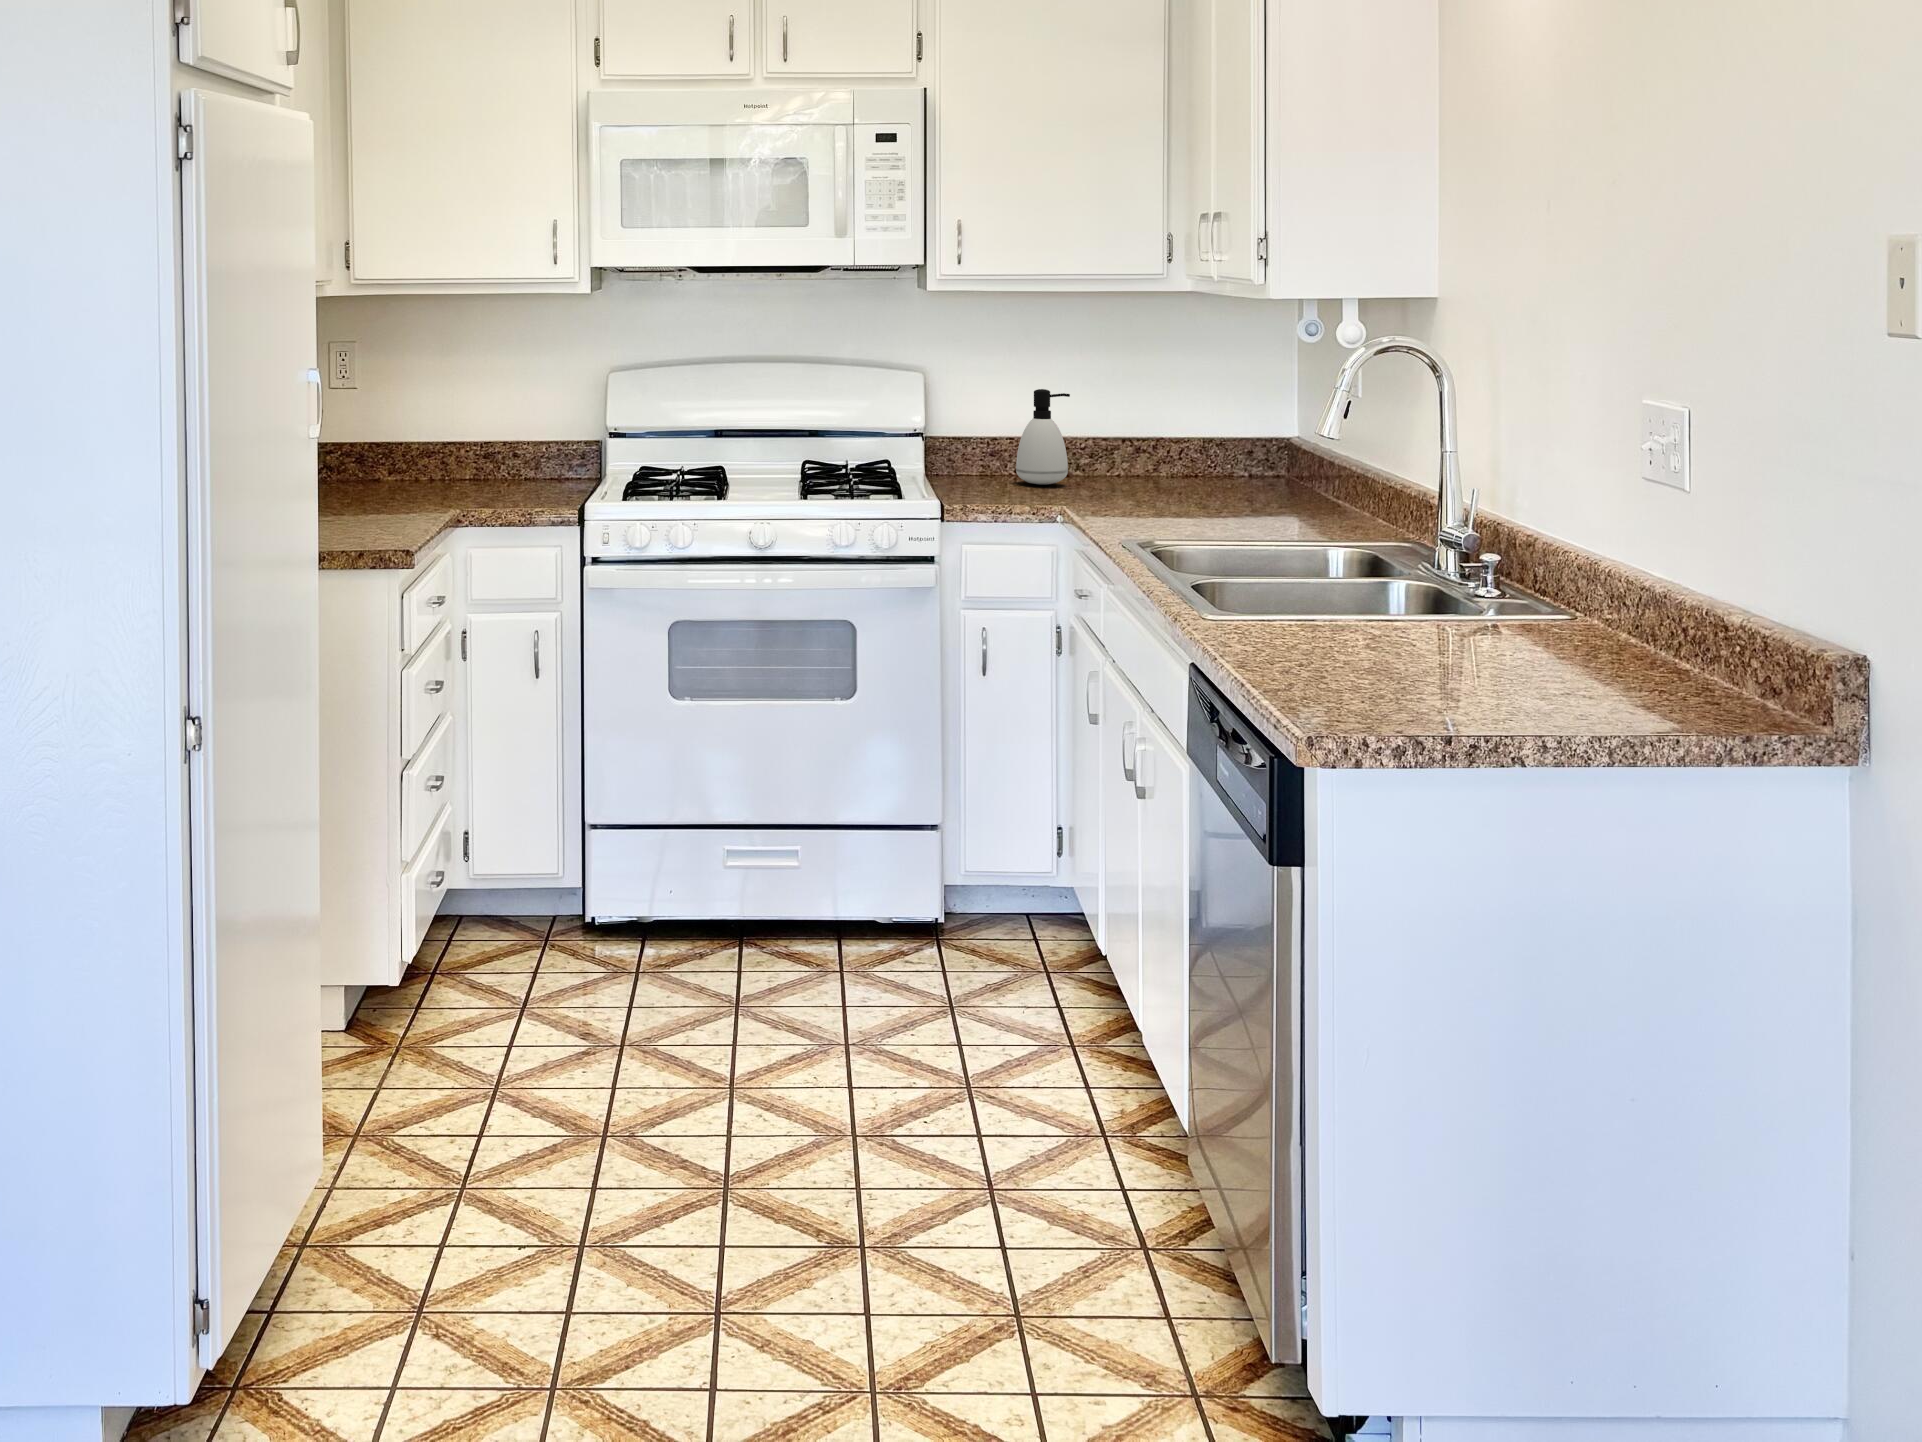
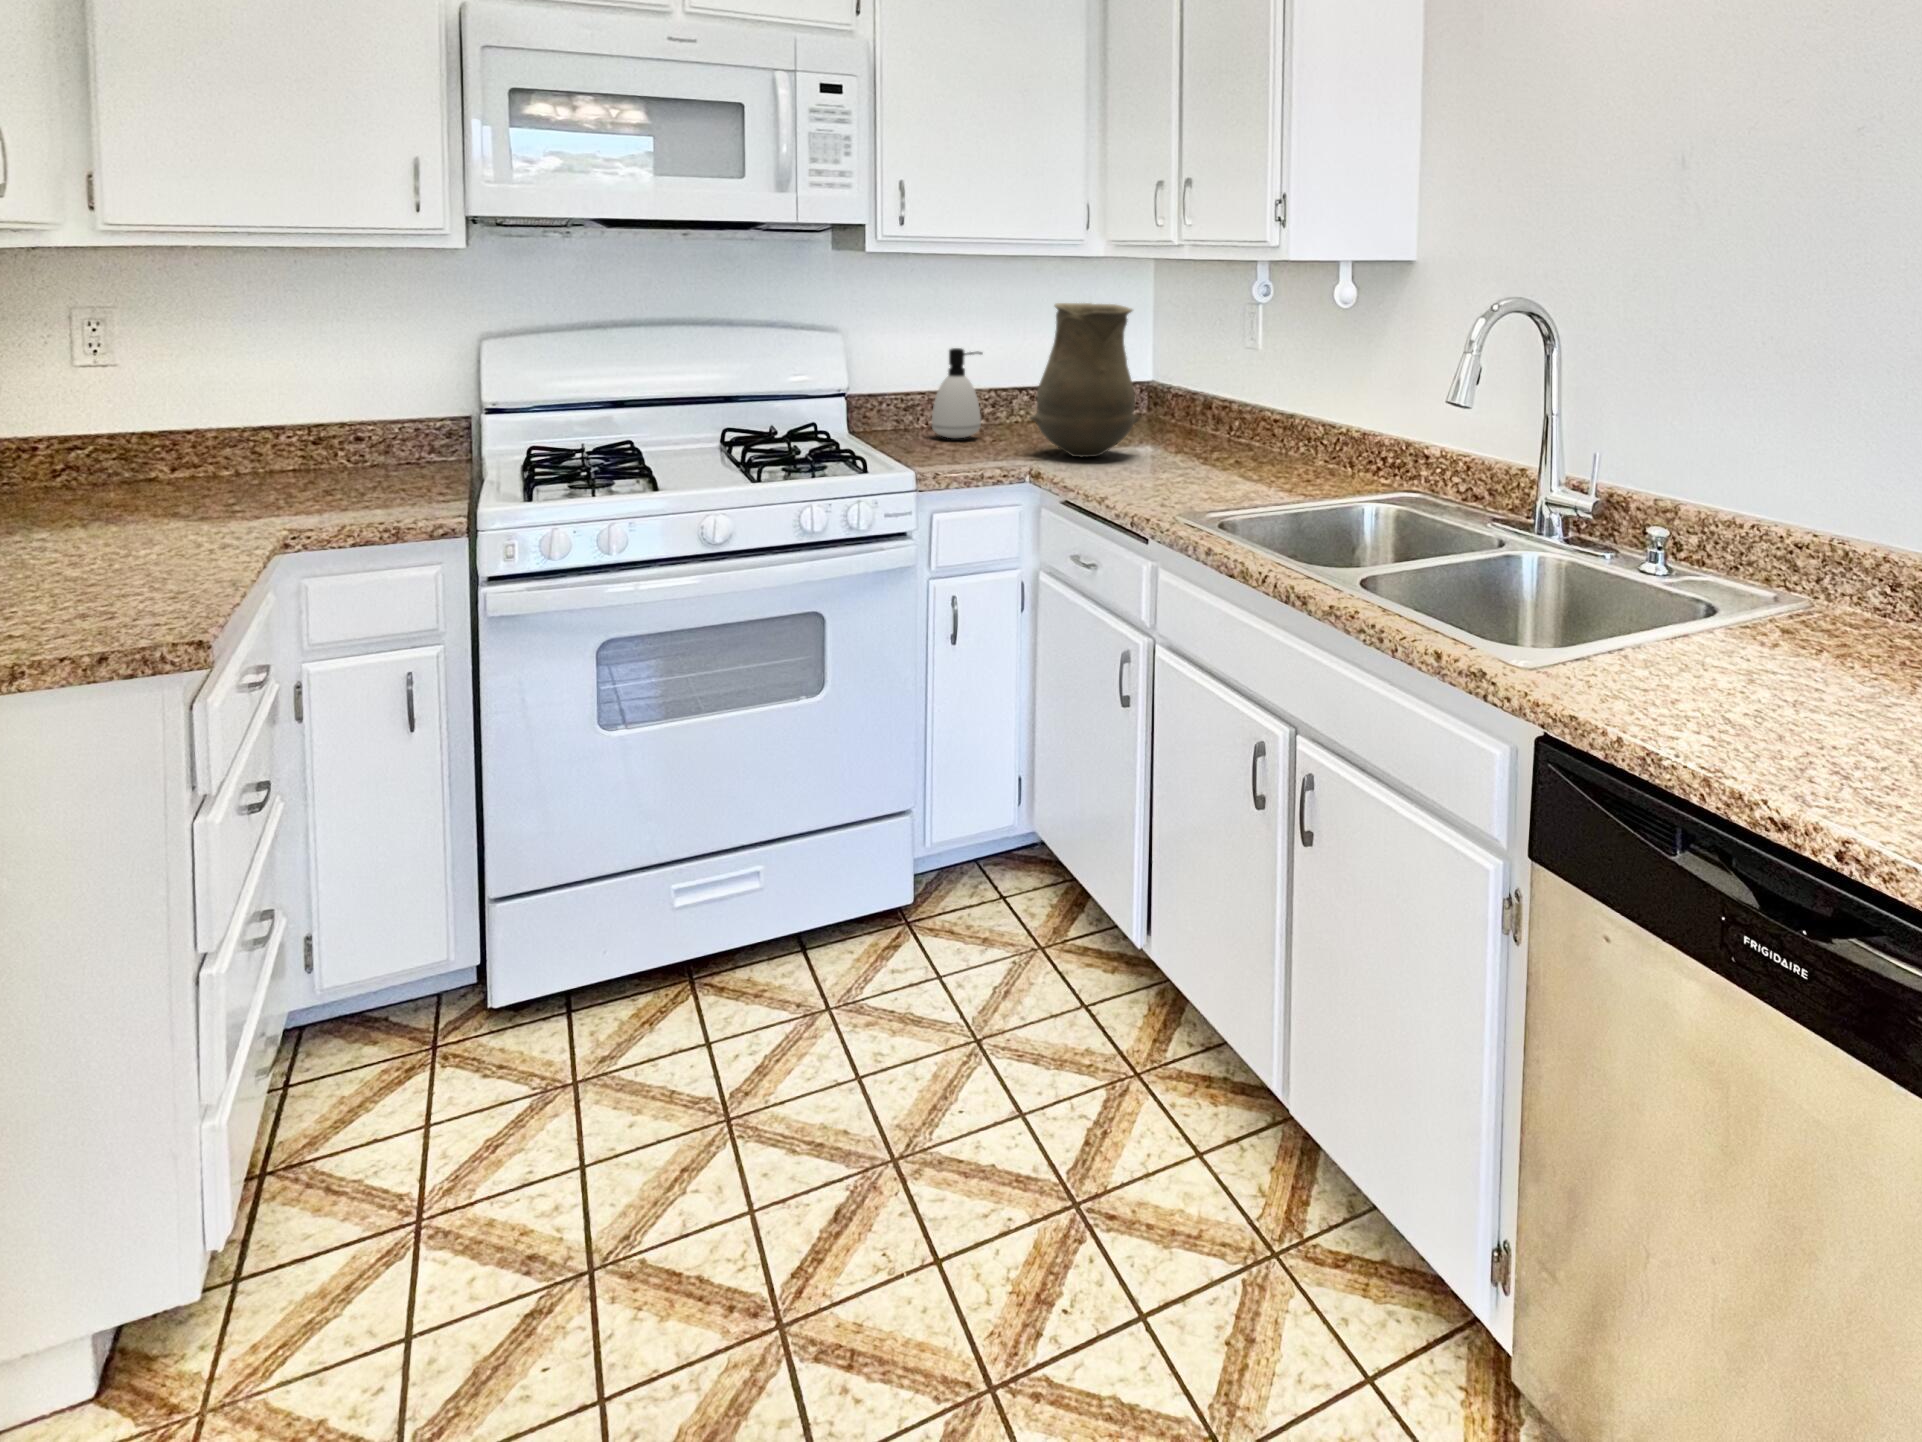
vase: none [1095,342,1221,508] -> present [1030,303,1139,457]

